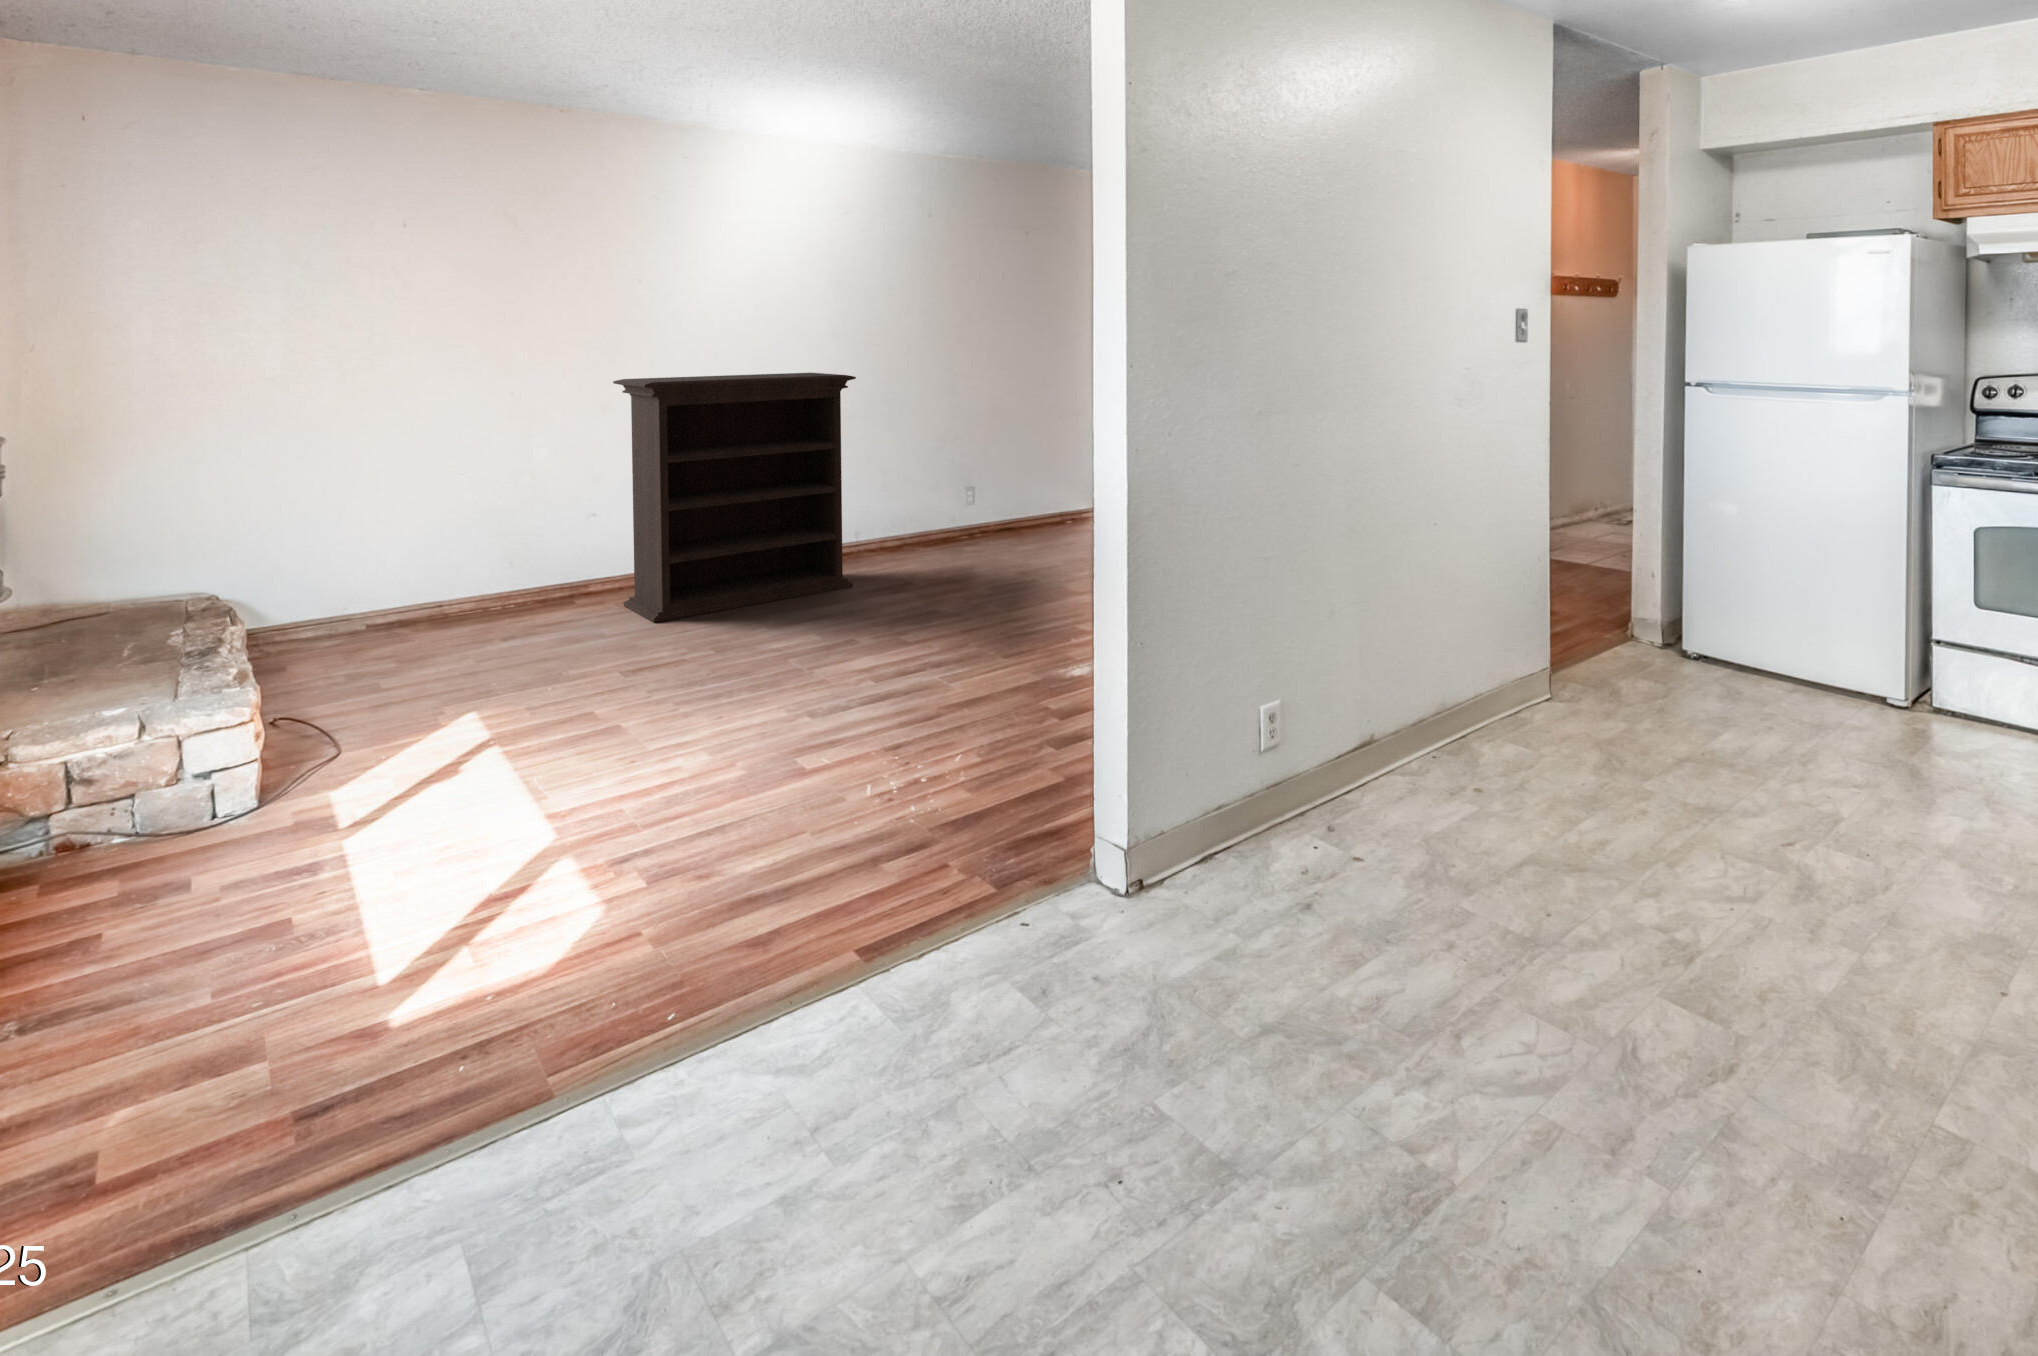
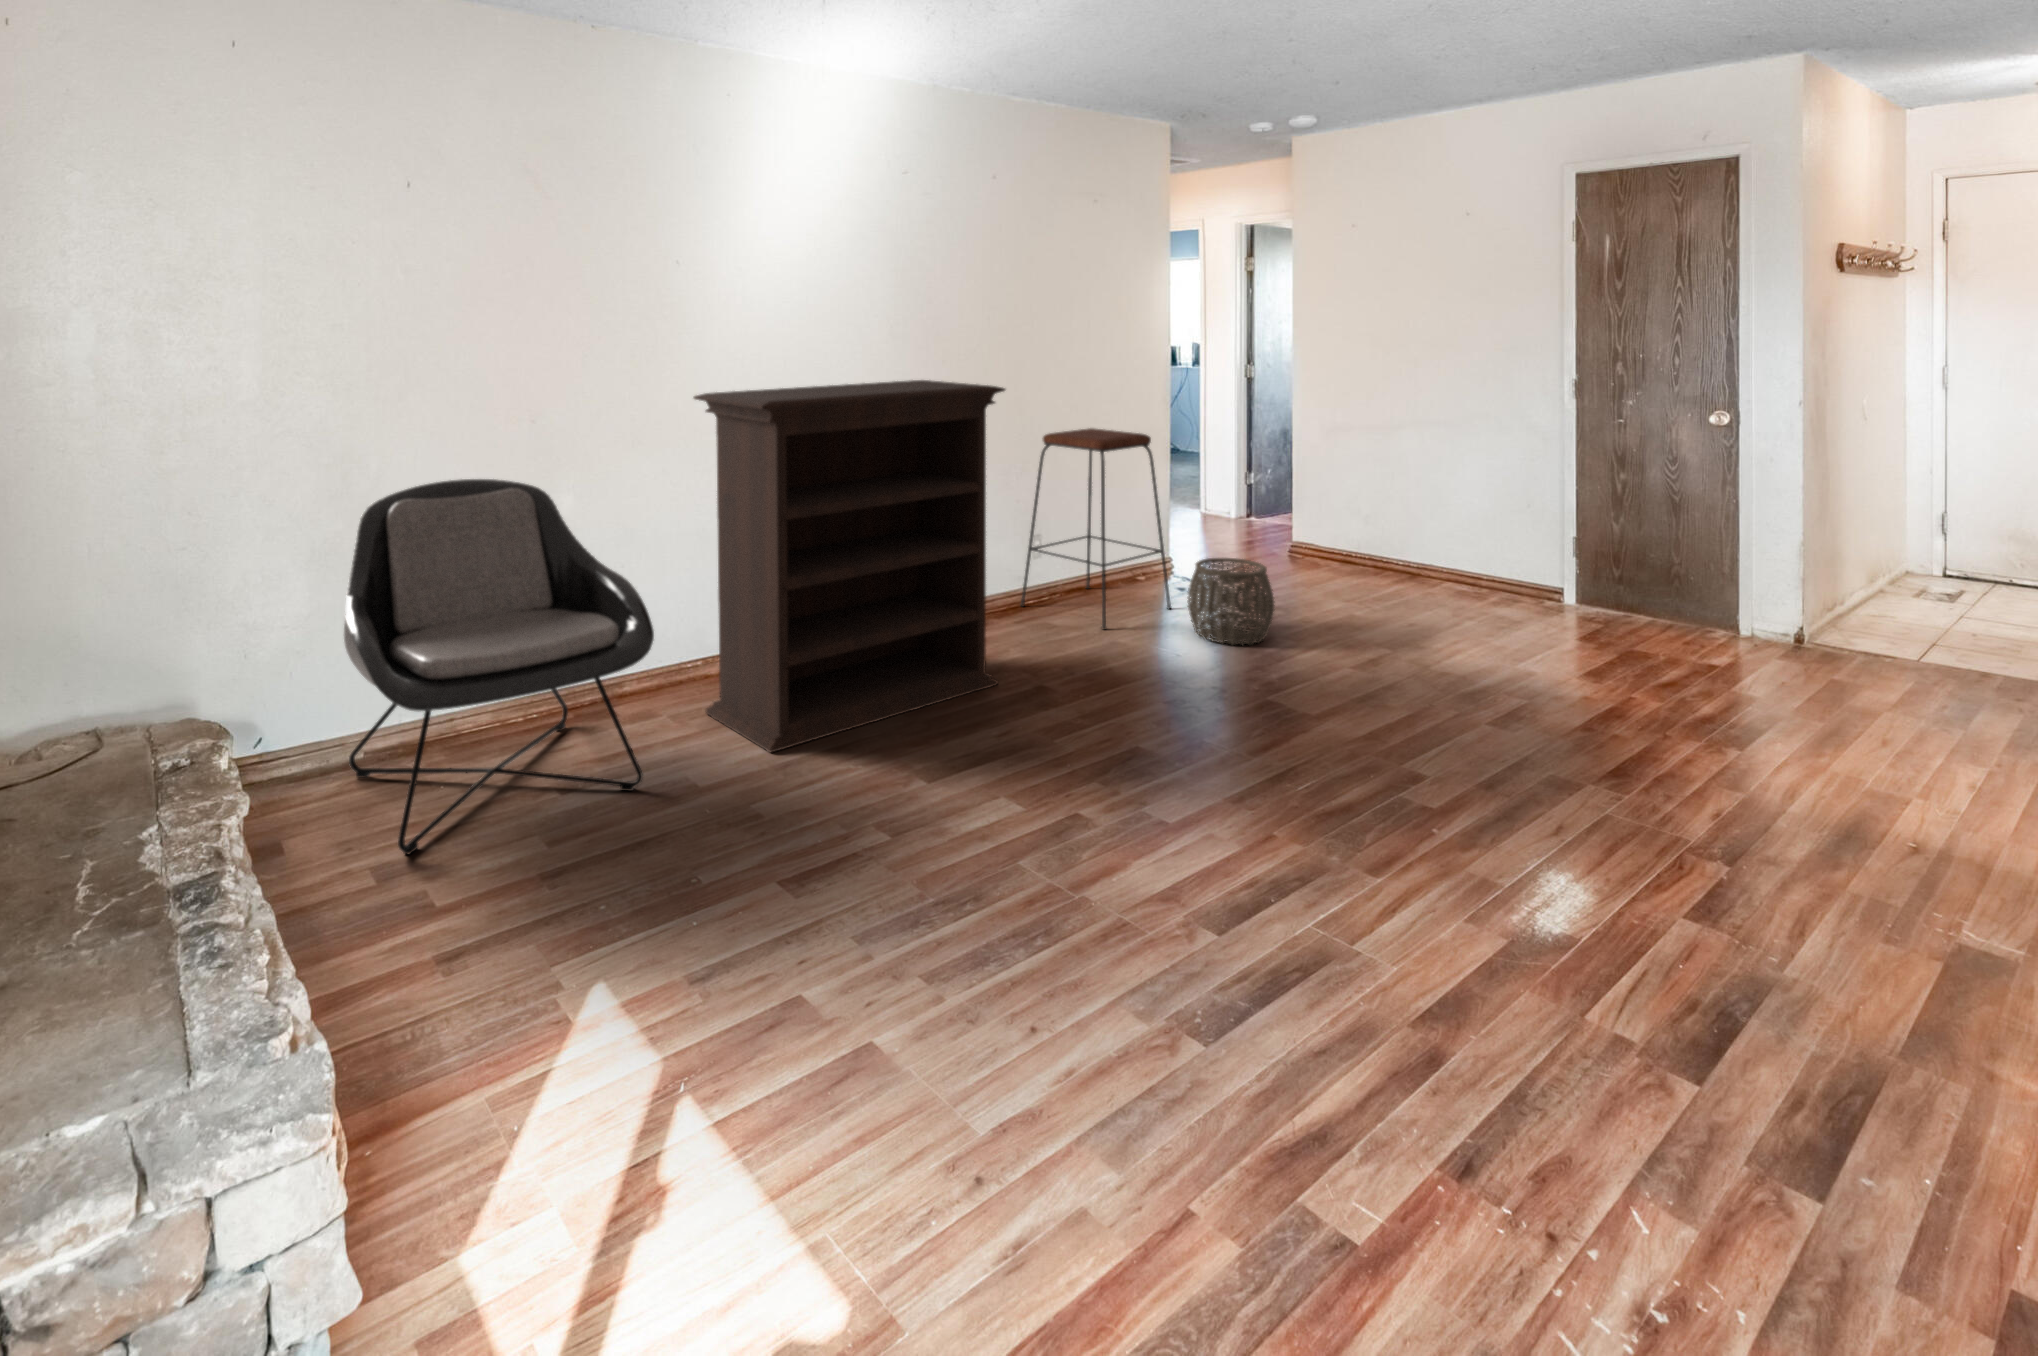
bar stool: none [919,412,1031,556] -> present [1021,428,1171,629]
lounge chair: none [328,438,558,673] -> present [344,479,654,854]
woven basket: none [1022,503,1083,562] -> present [1187,558,1274,645]

